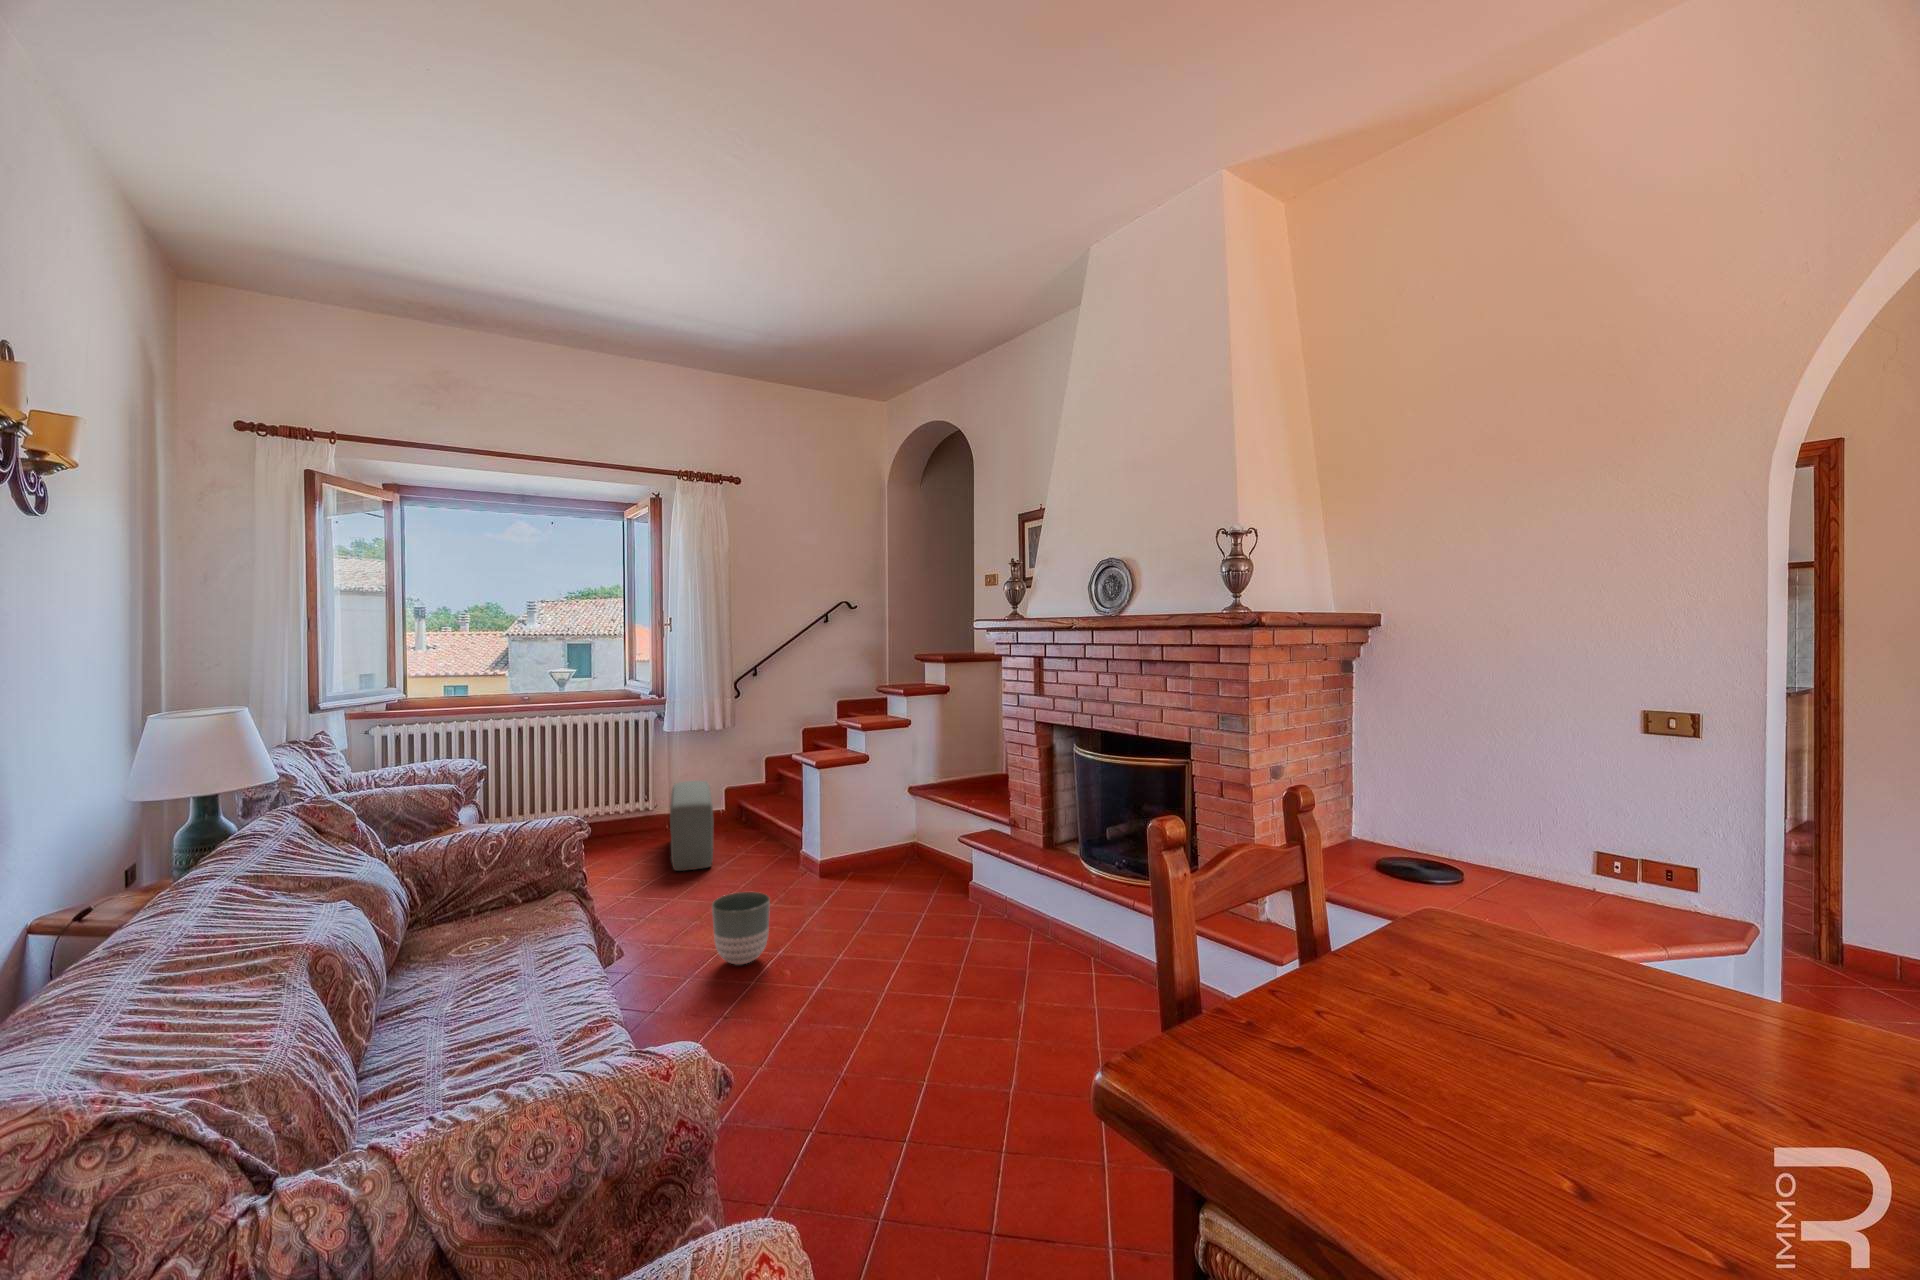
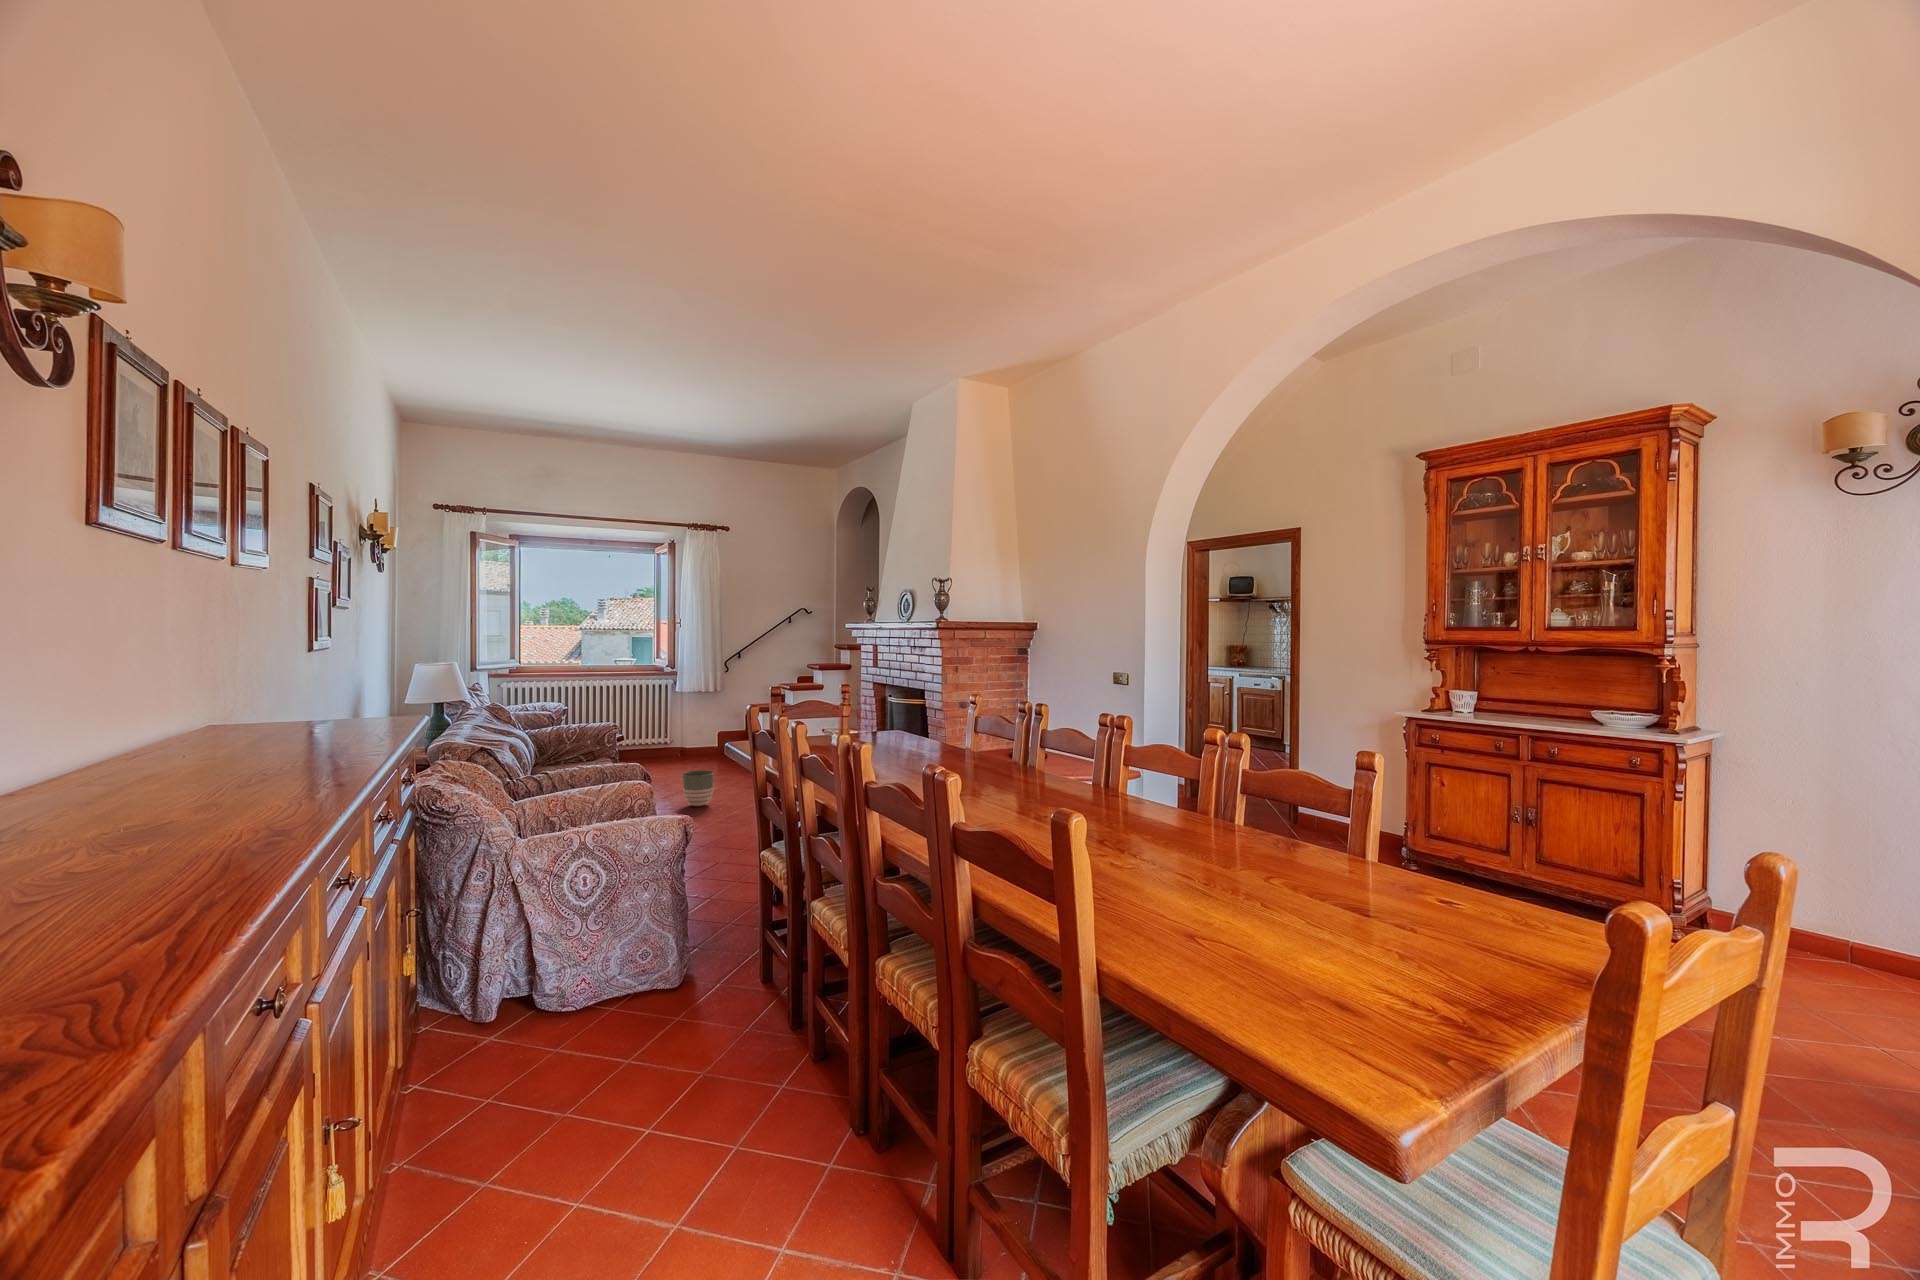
pouf: present [670,781,713,871] -> none [674,724,704,774]

